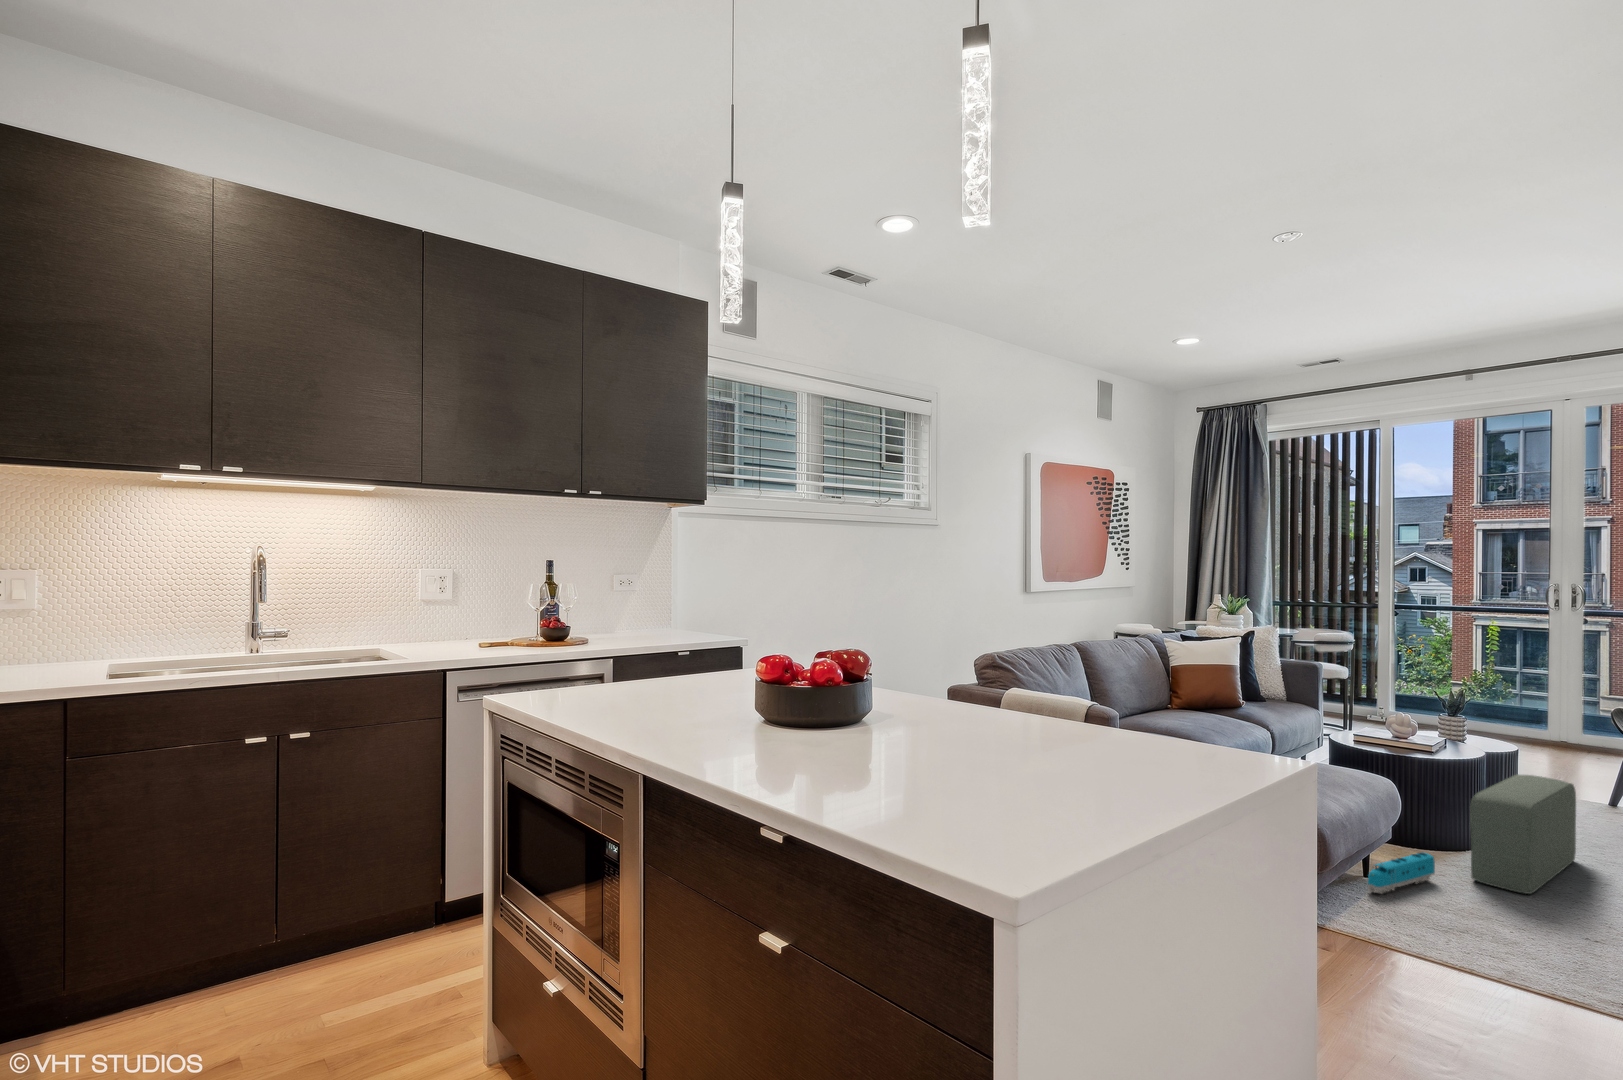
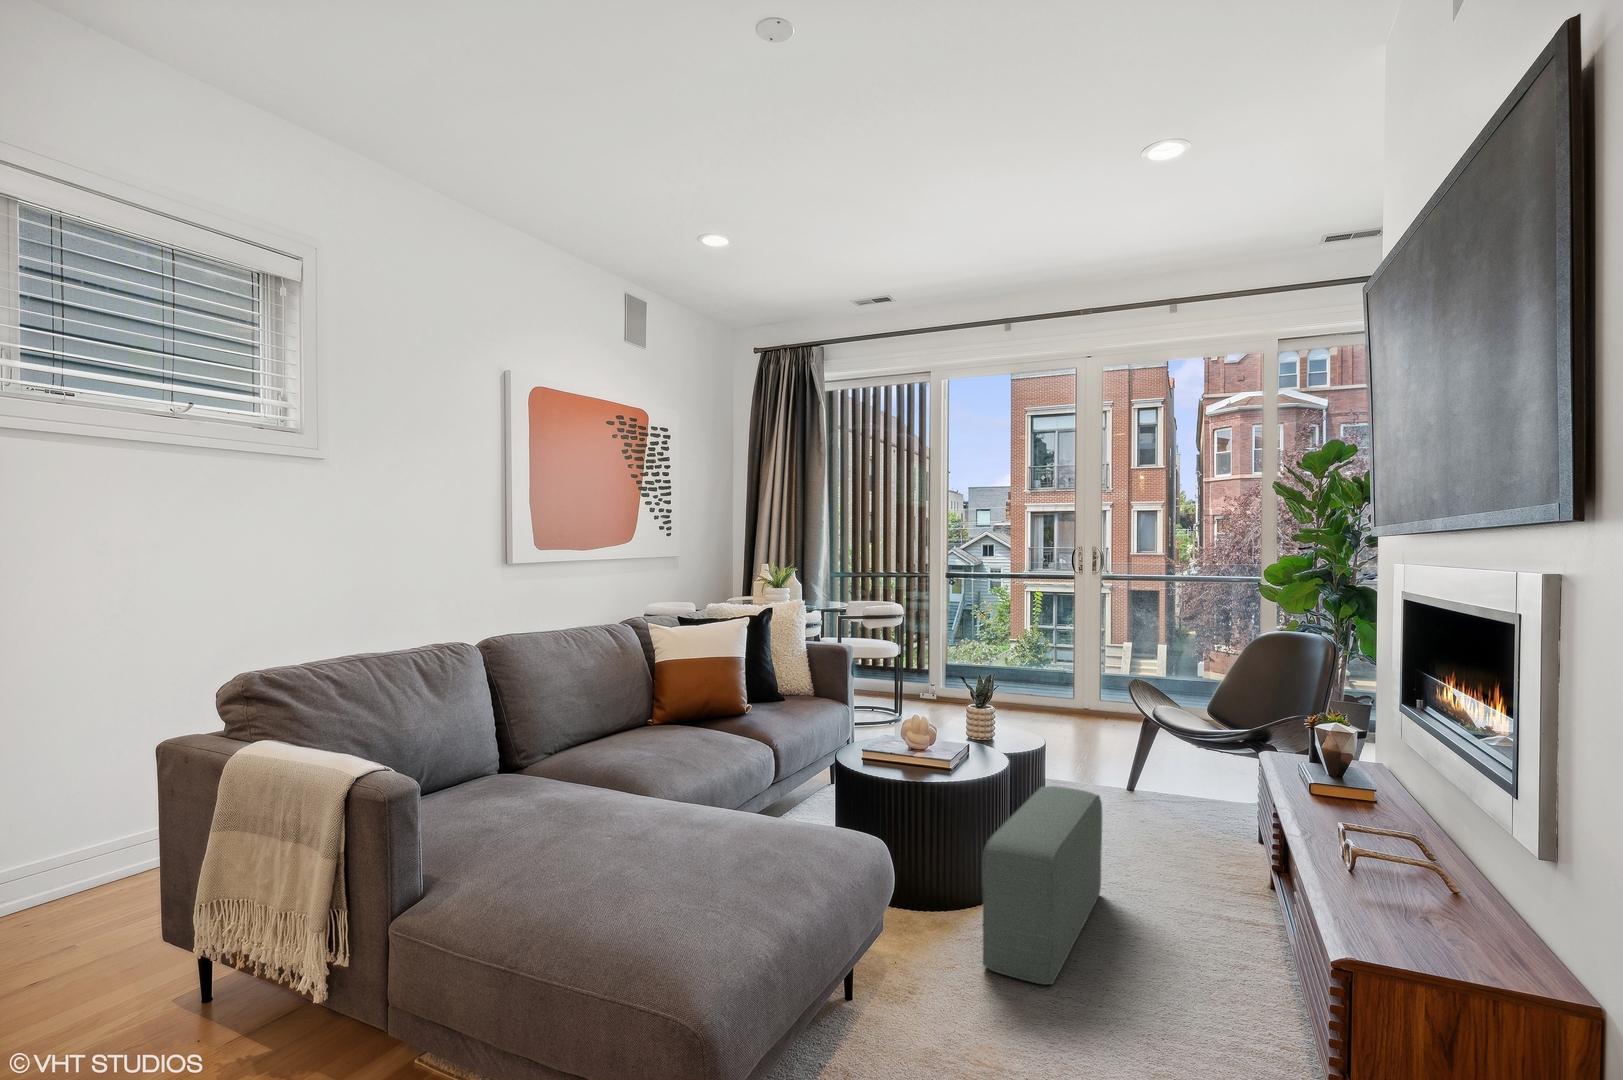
toy train: present [1368,852,1435,894] -> none [835,939,937,1043]

